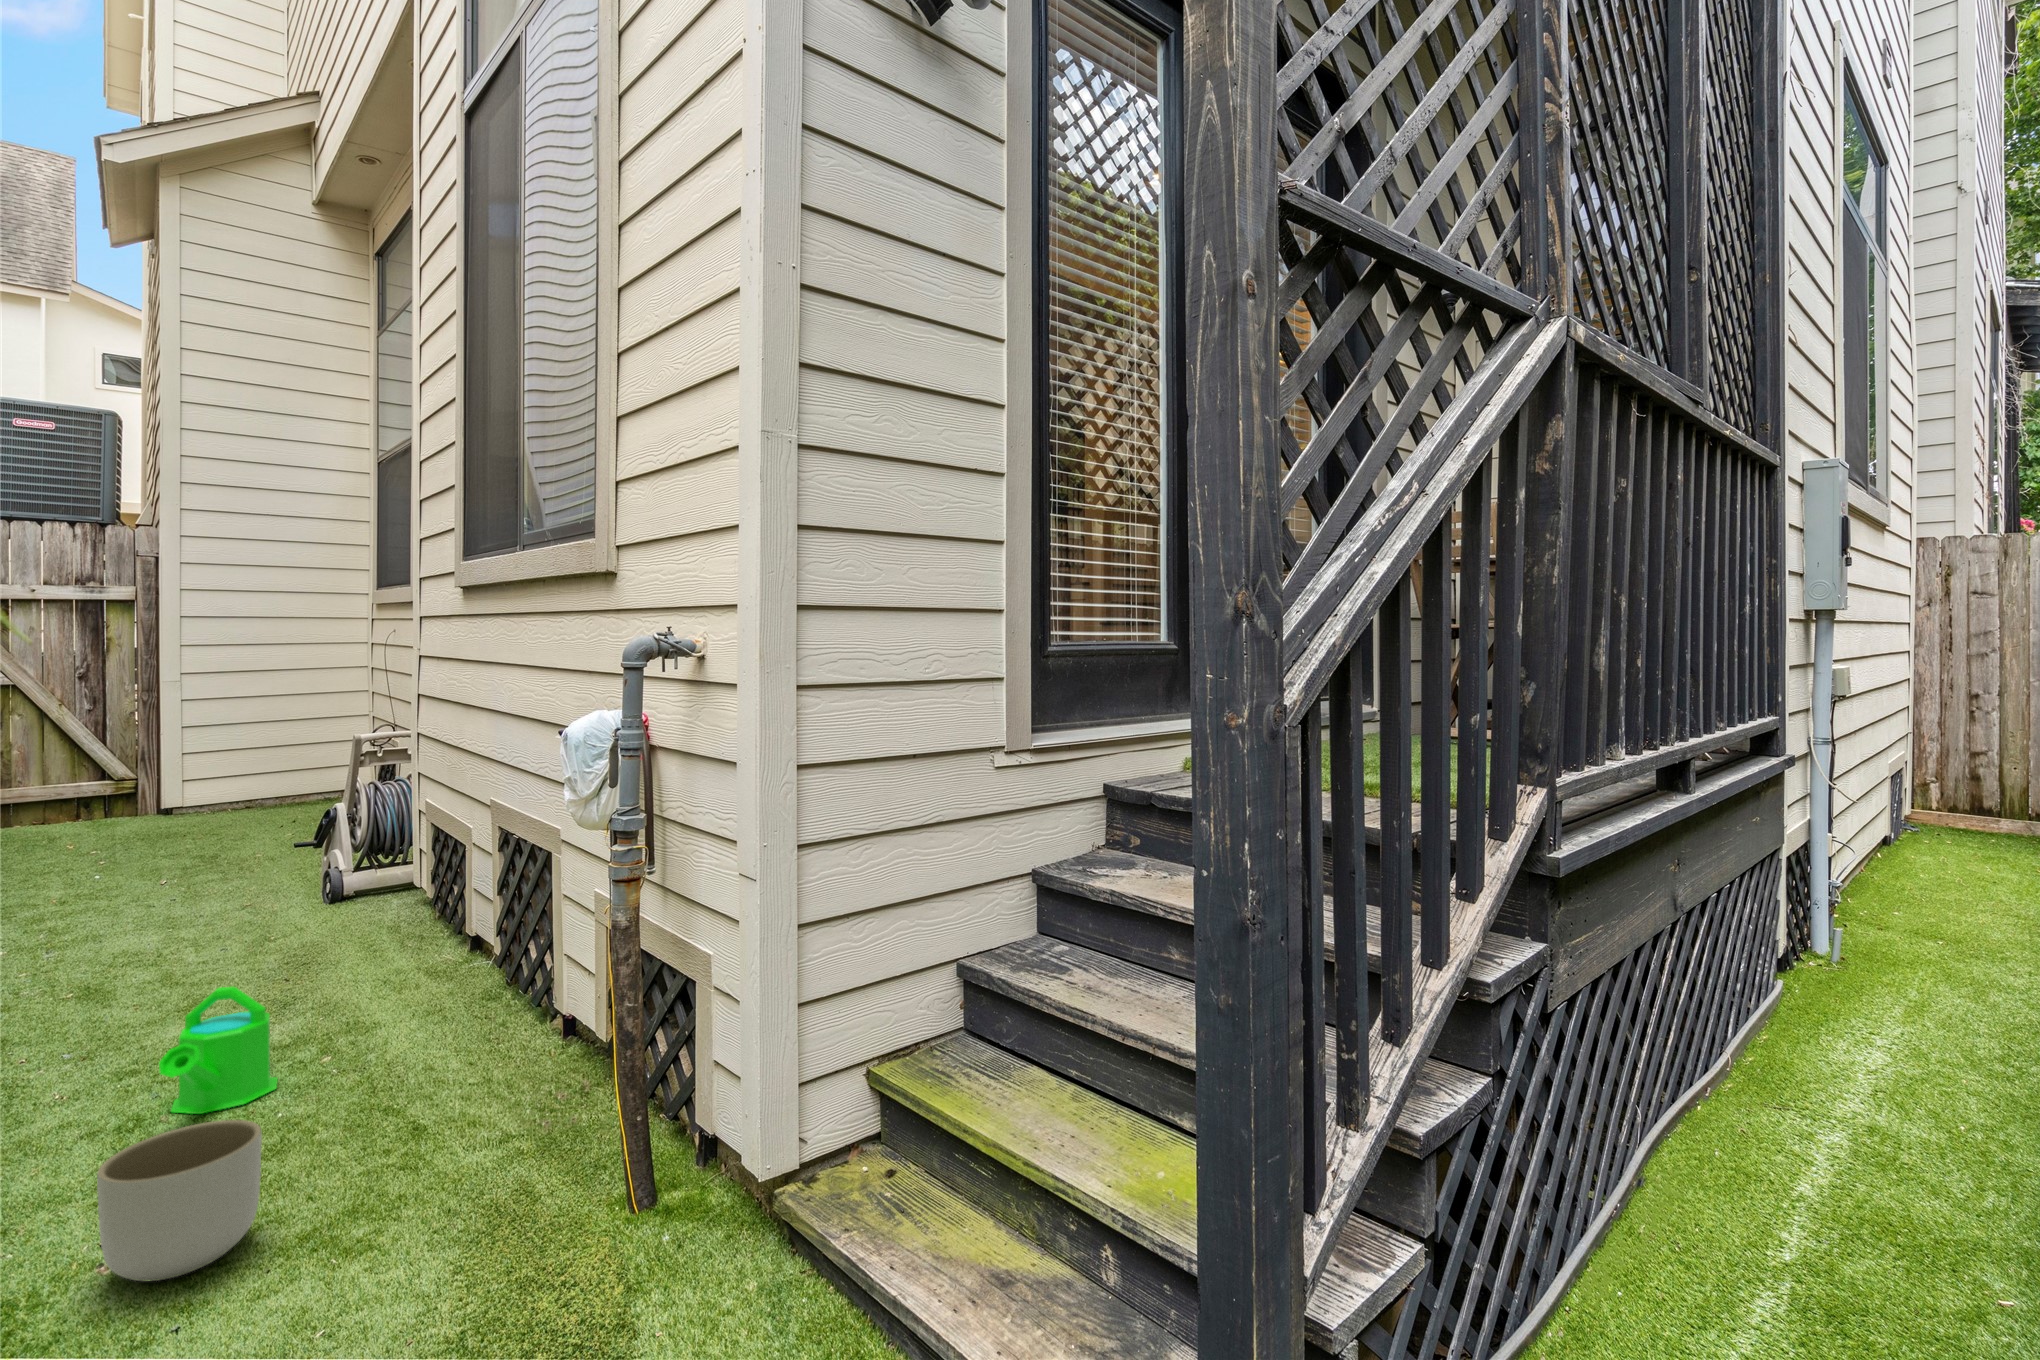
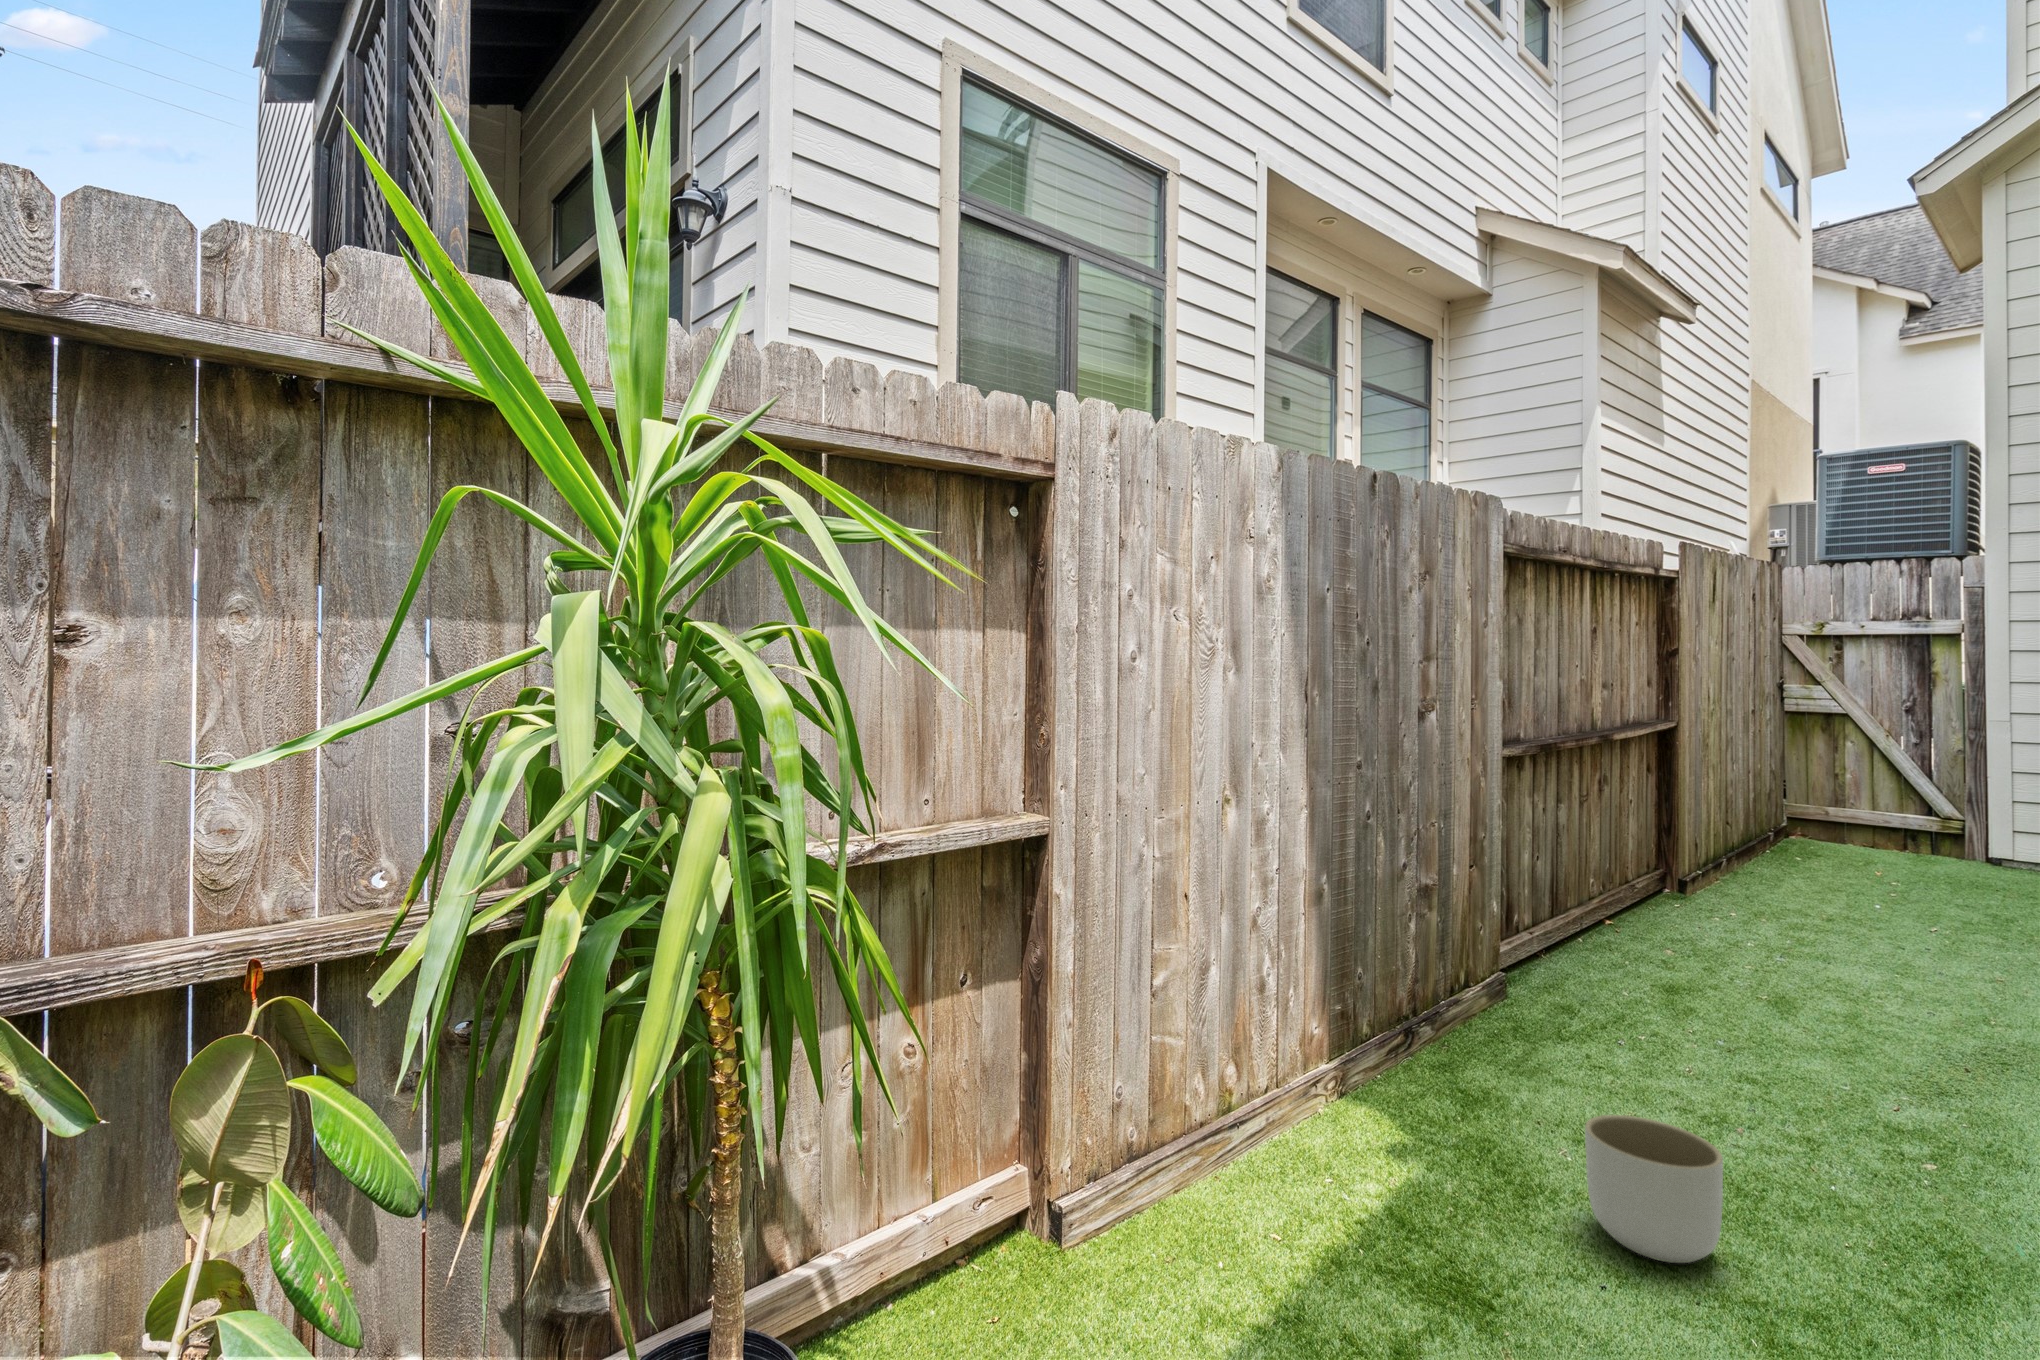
watering can: present [159,987,278,1114] -> none [1723,1025,1867,1162]

